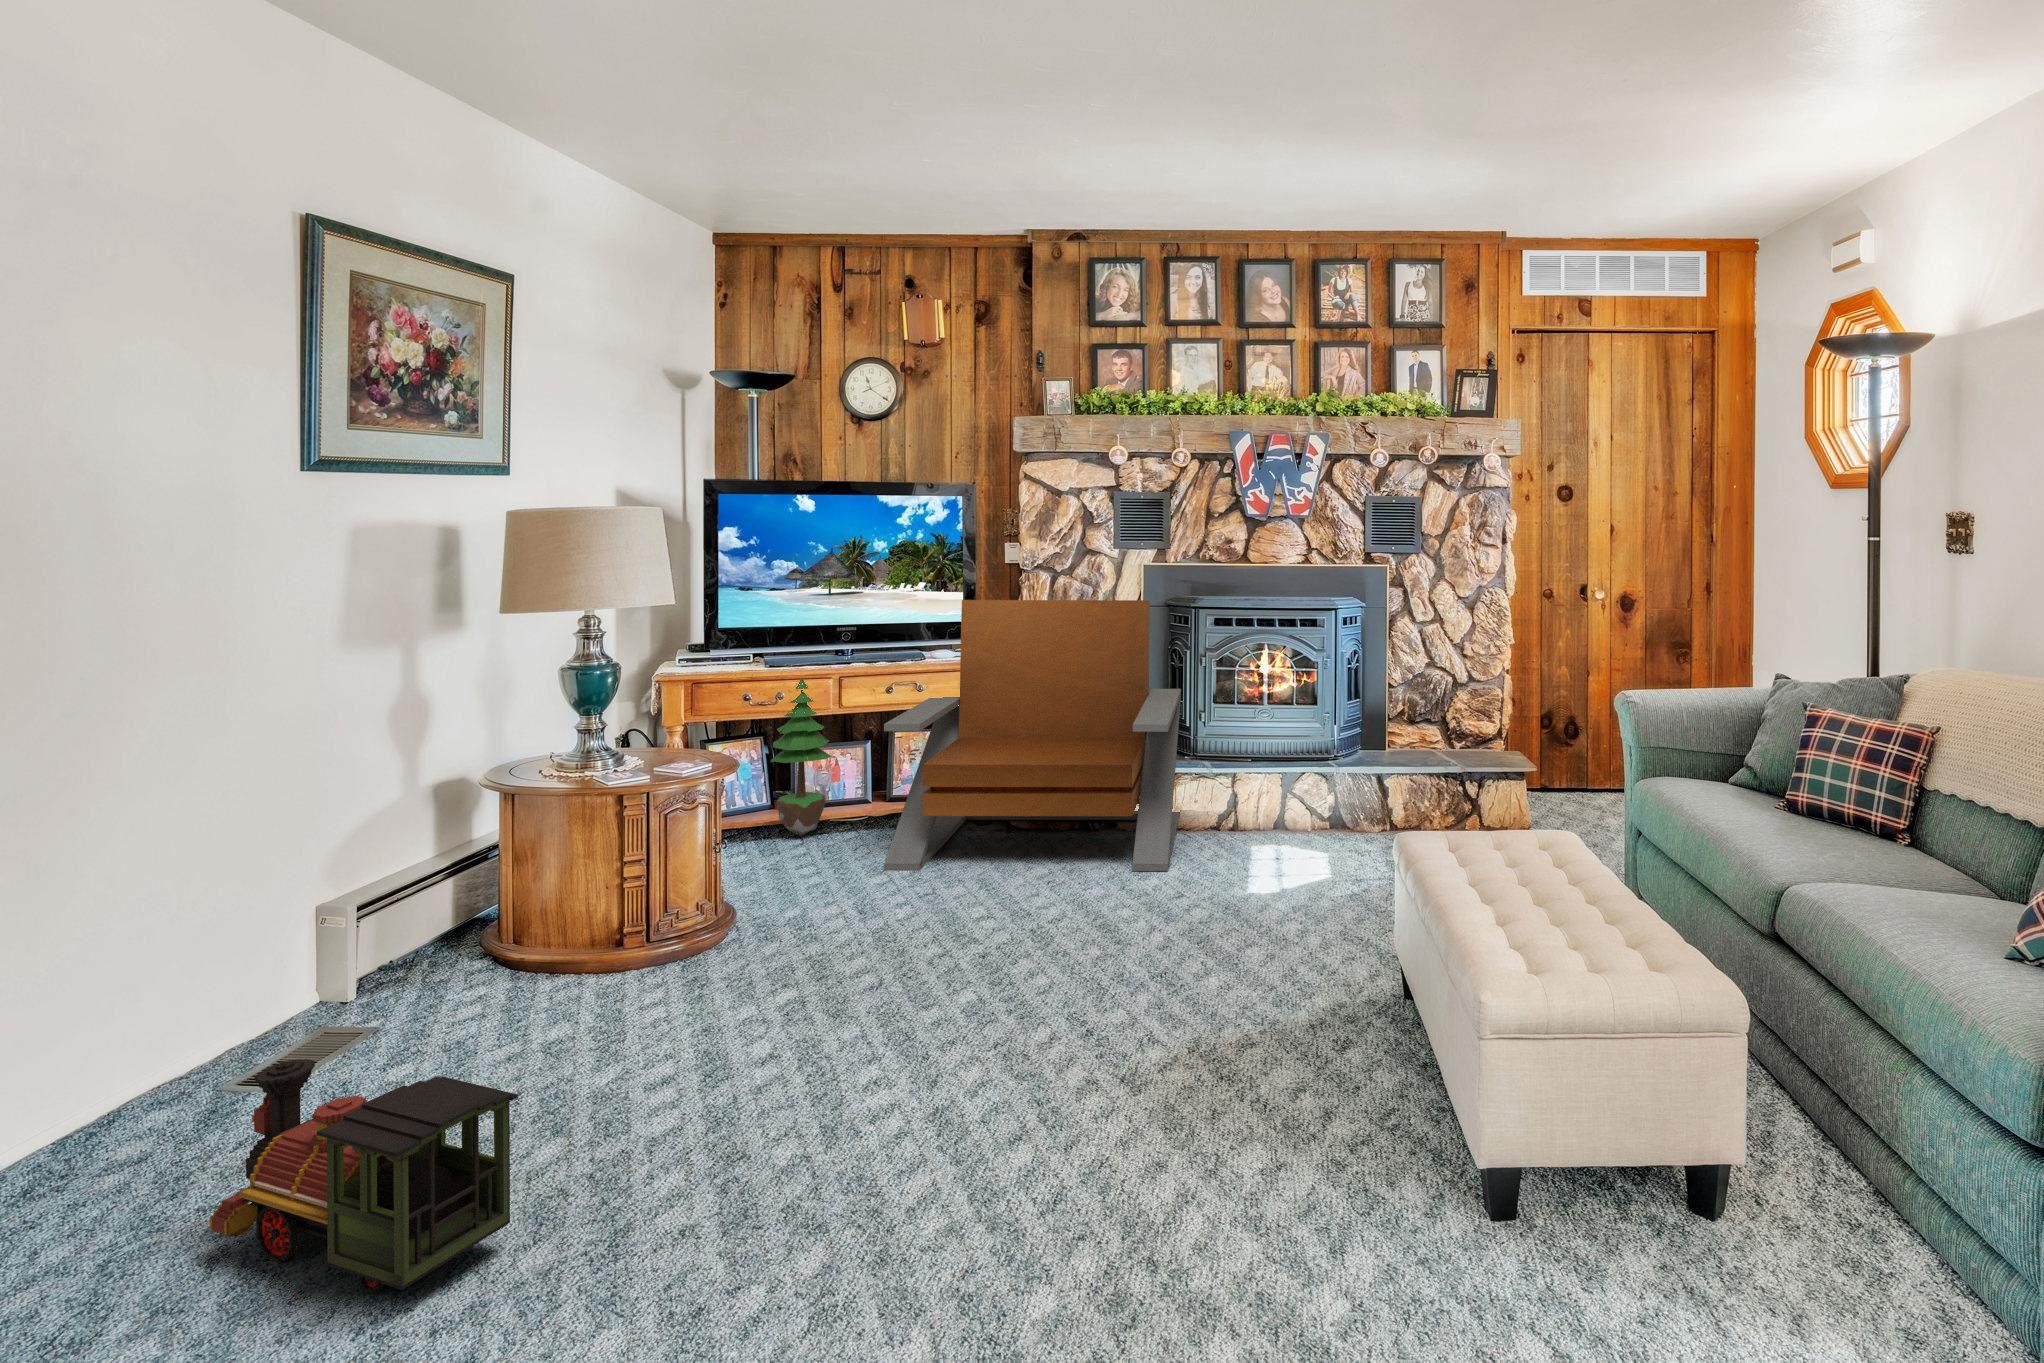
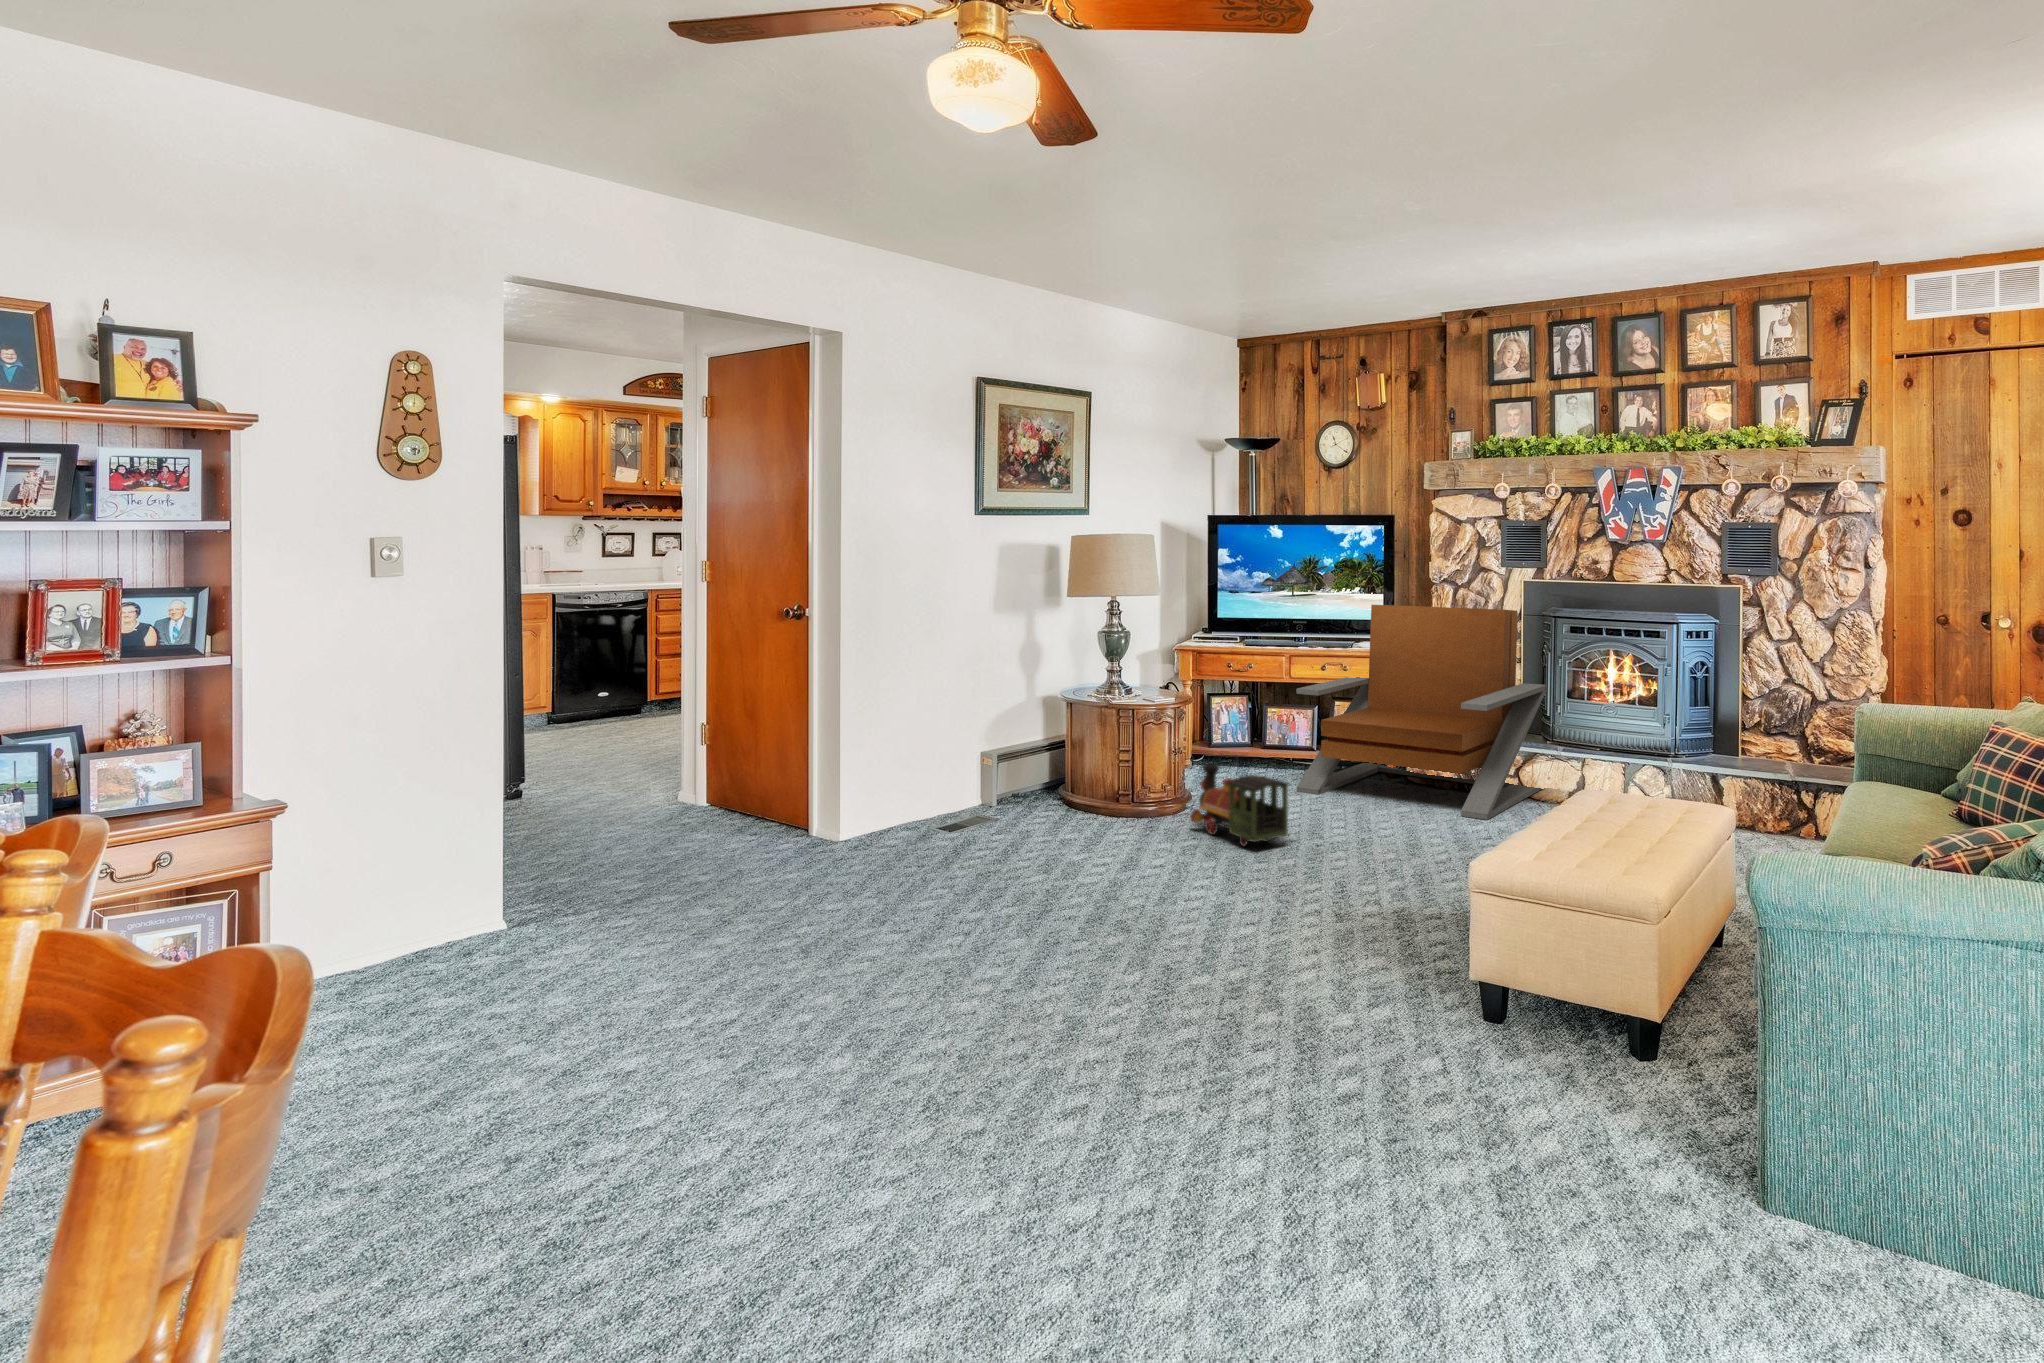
potted tree: present [771,679,832,836] -> none [1243,653,1284,767]
toy train: present [210,1059,518,1294] -> present [1190,763,1289,847]

